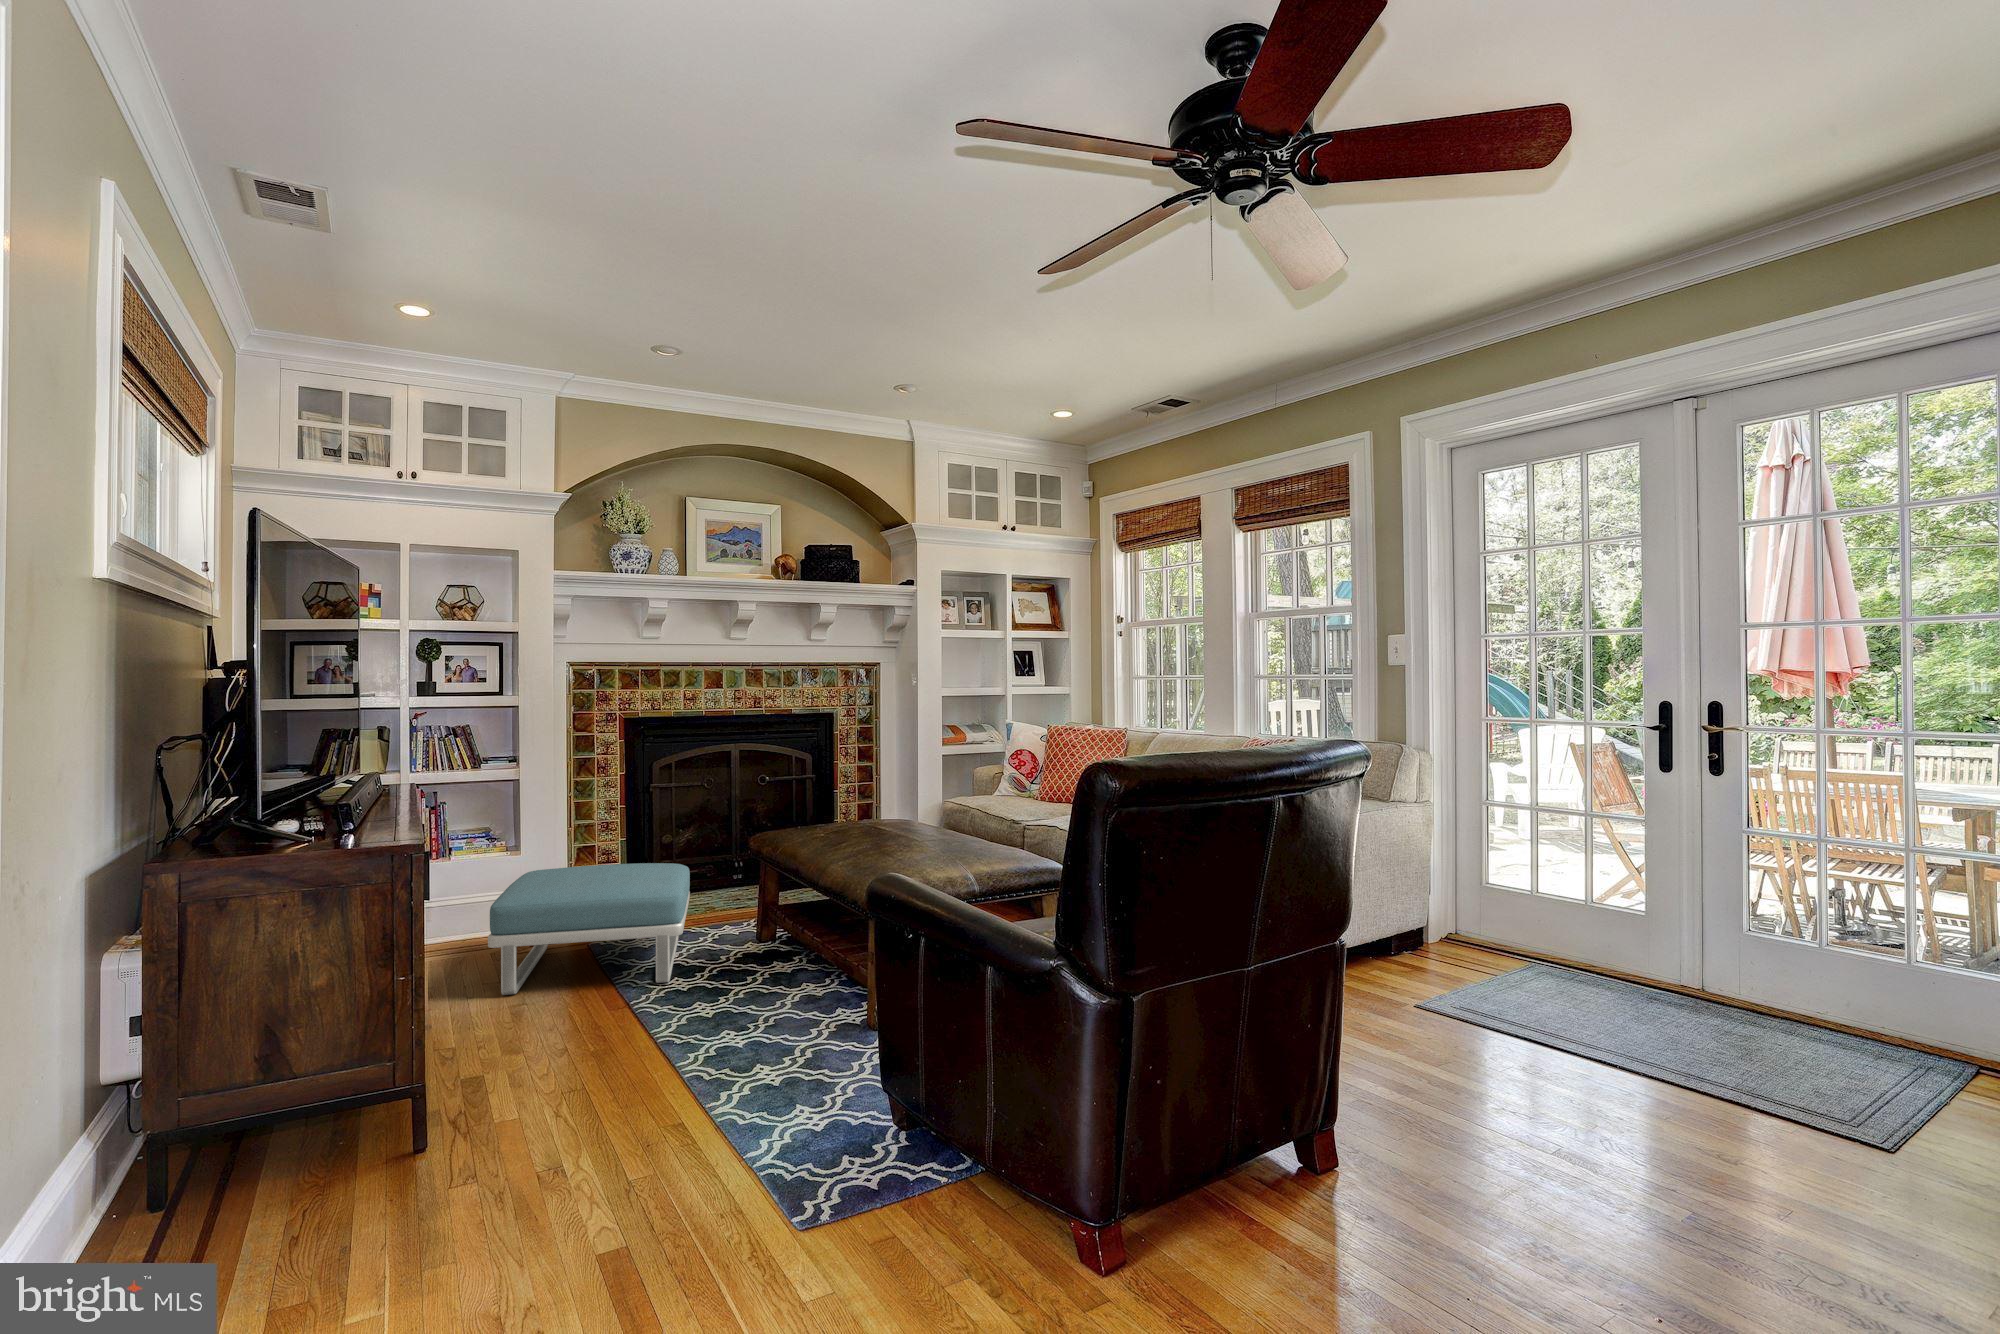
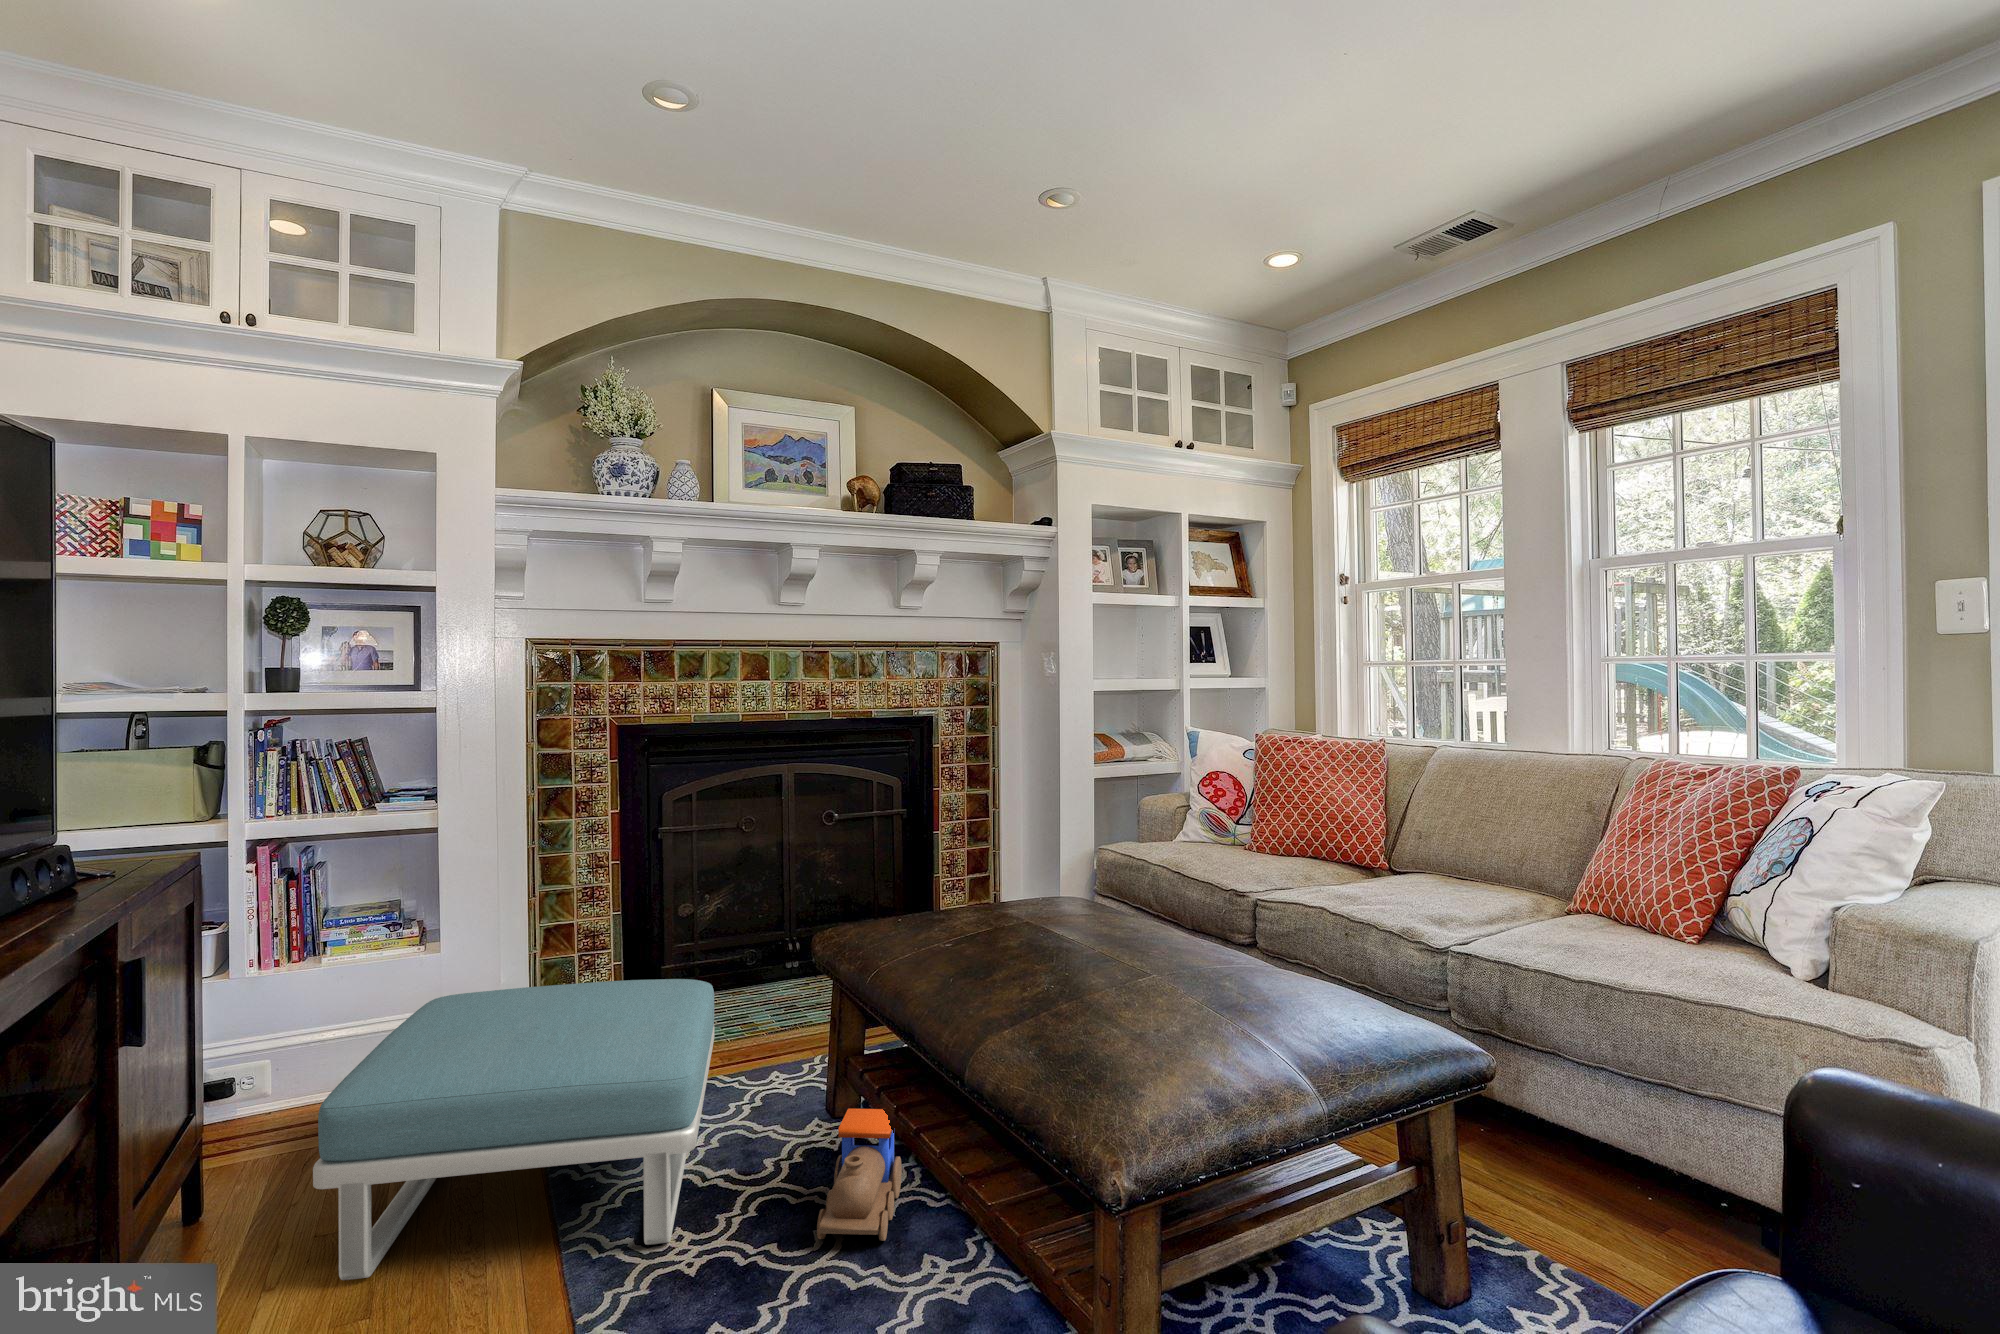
toy train: none [746,923,794,980] -> present [817,1109,902,1241]

